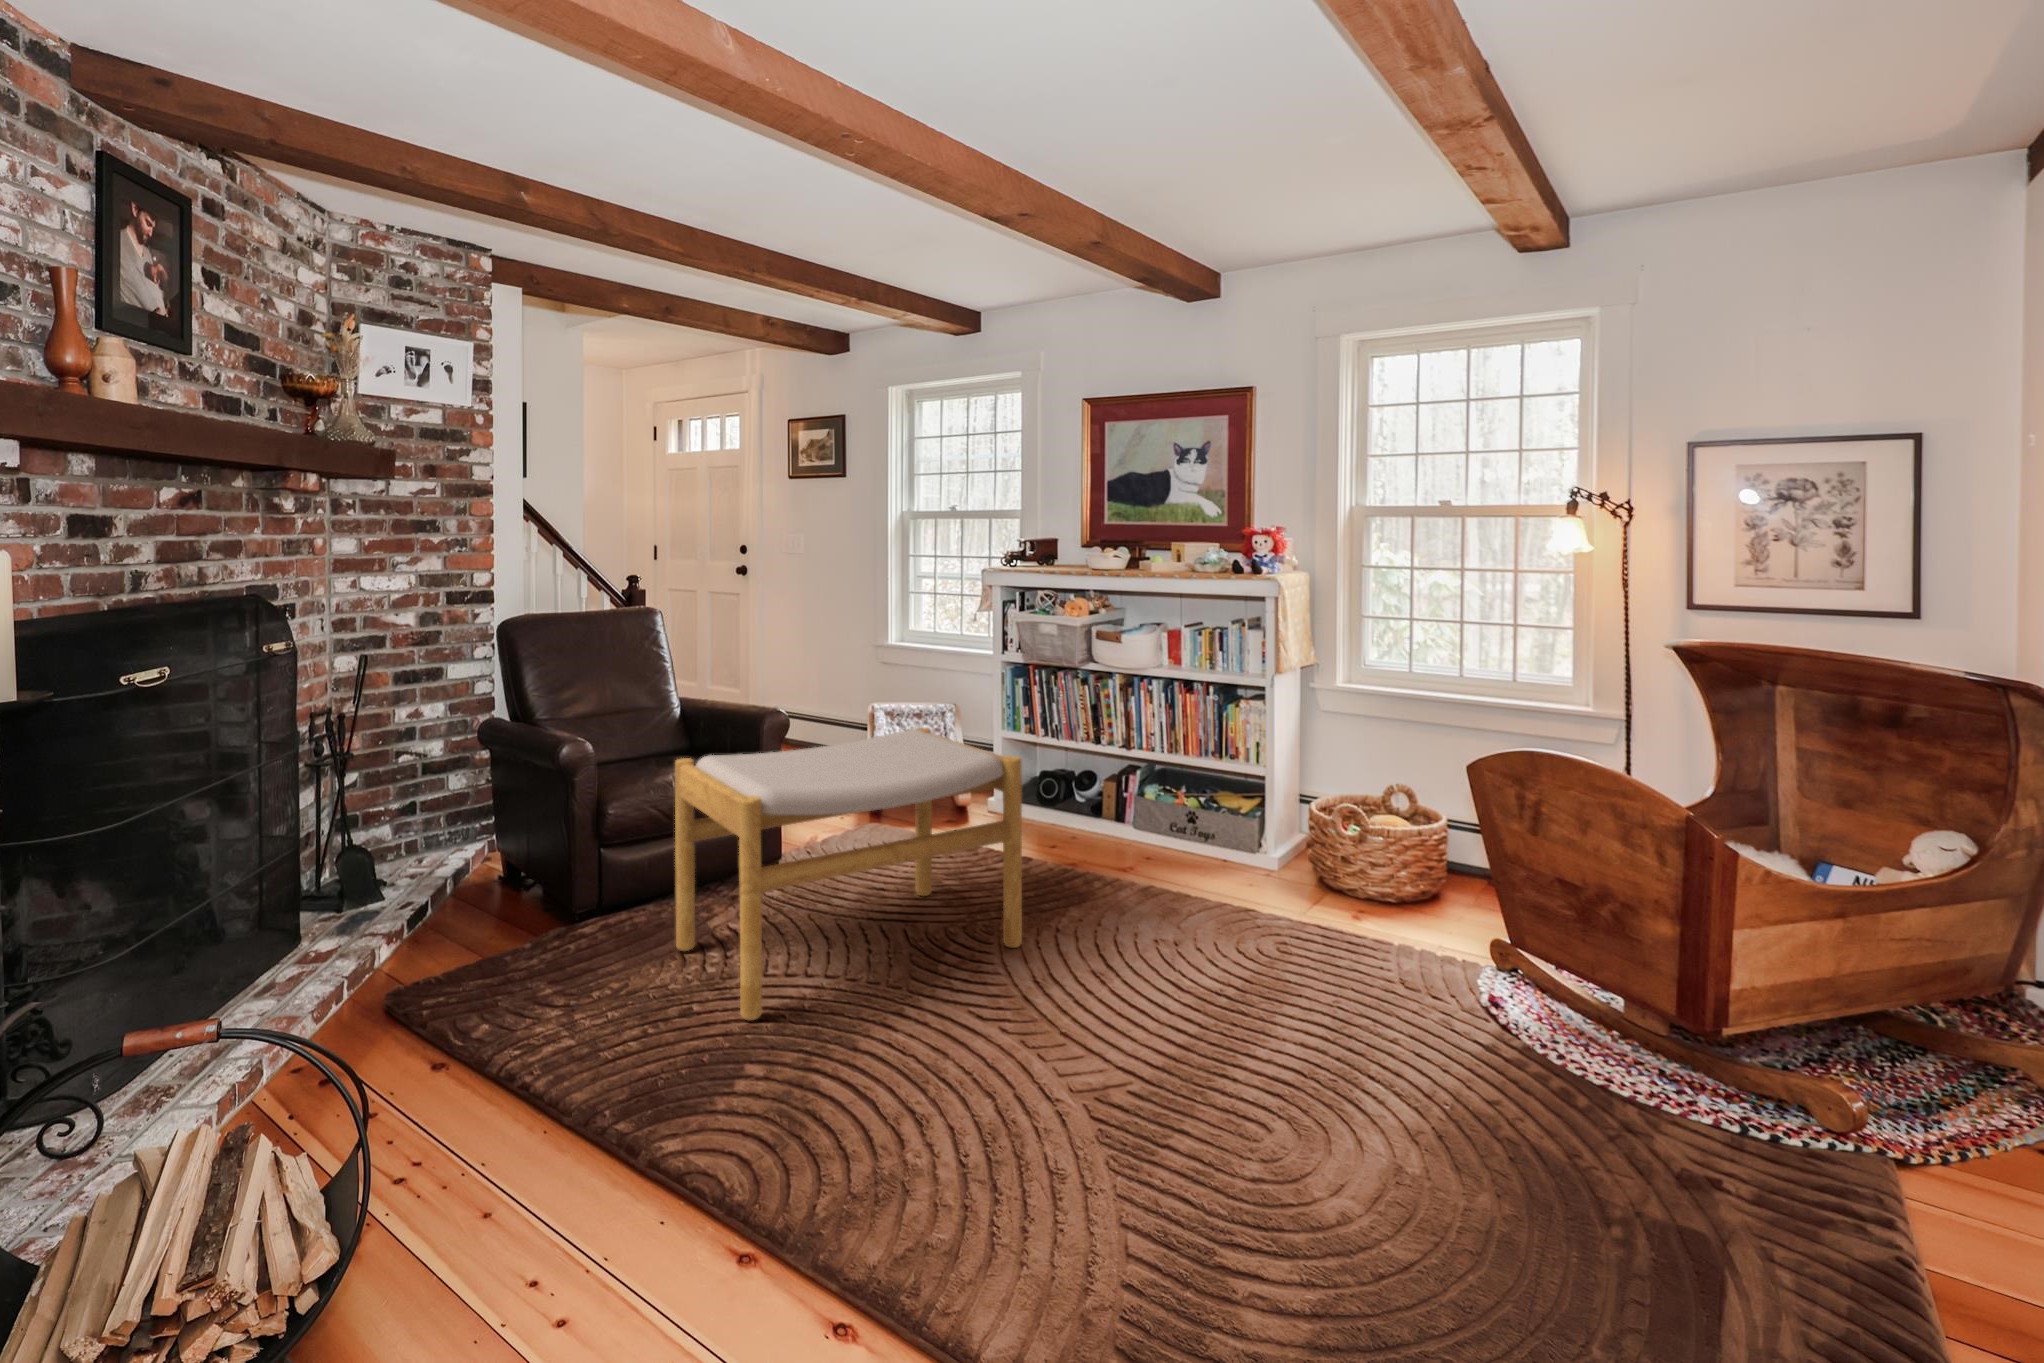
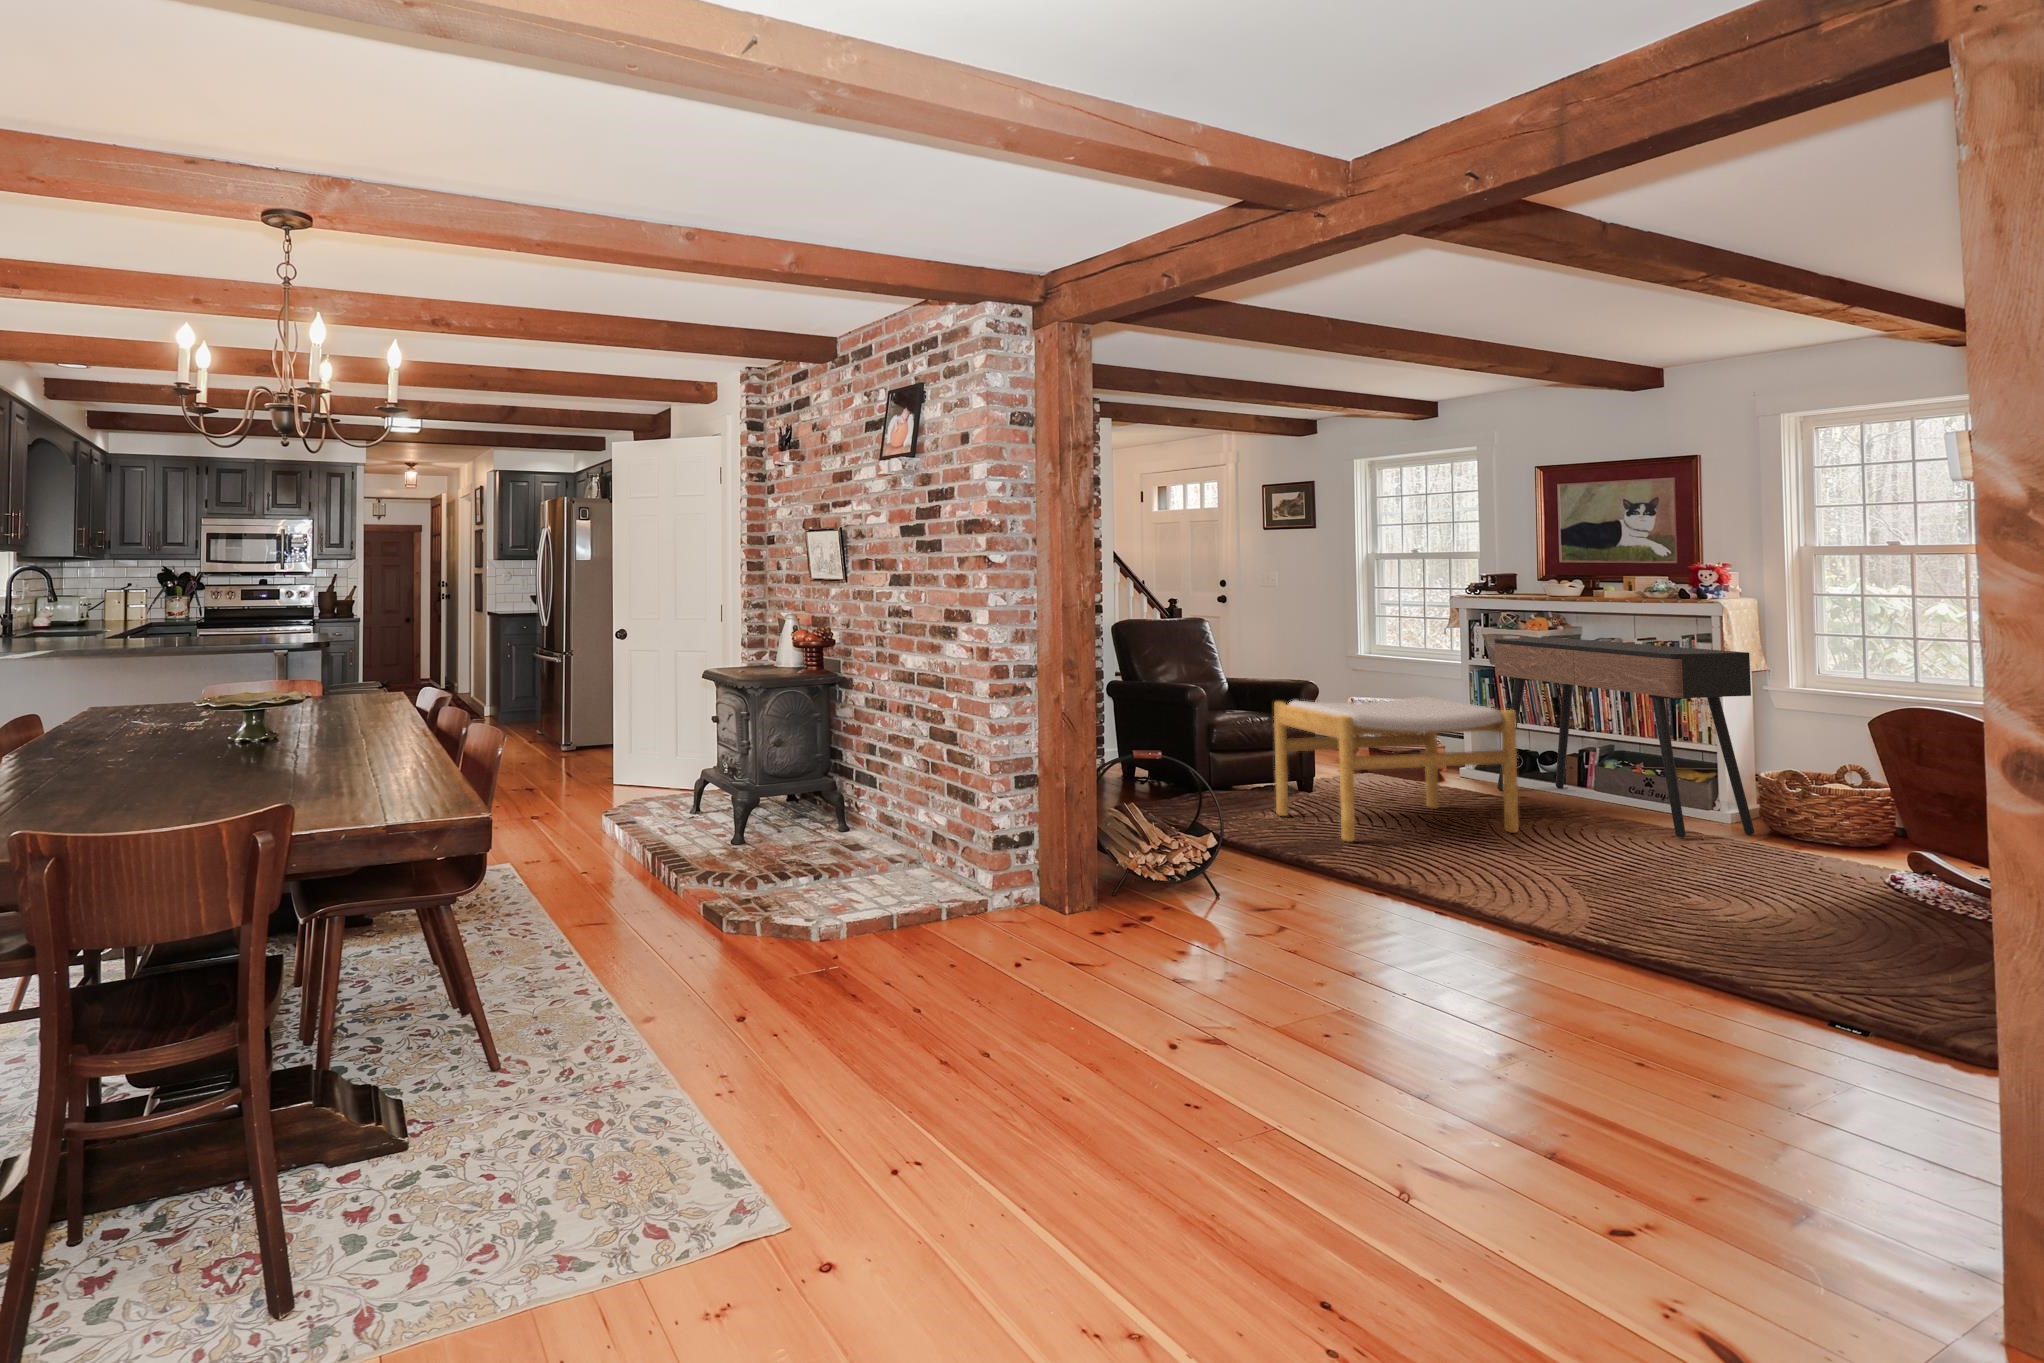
console table: none [1020,626,1310,928] -> present [1494,638,1755,838]

